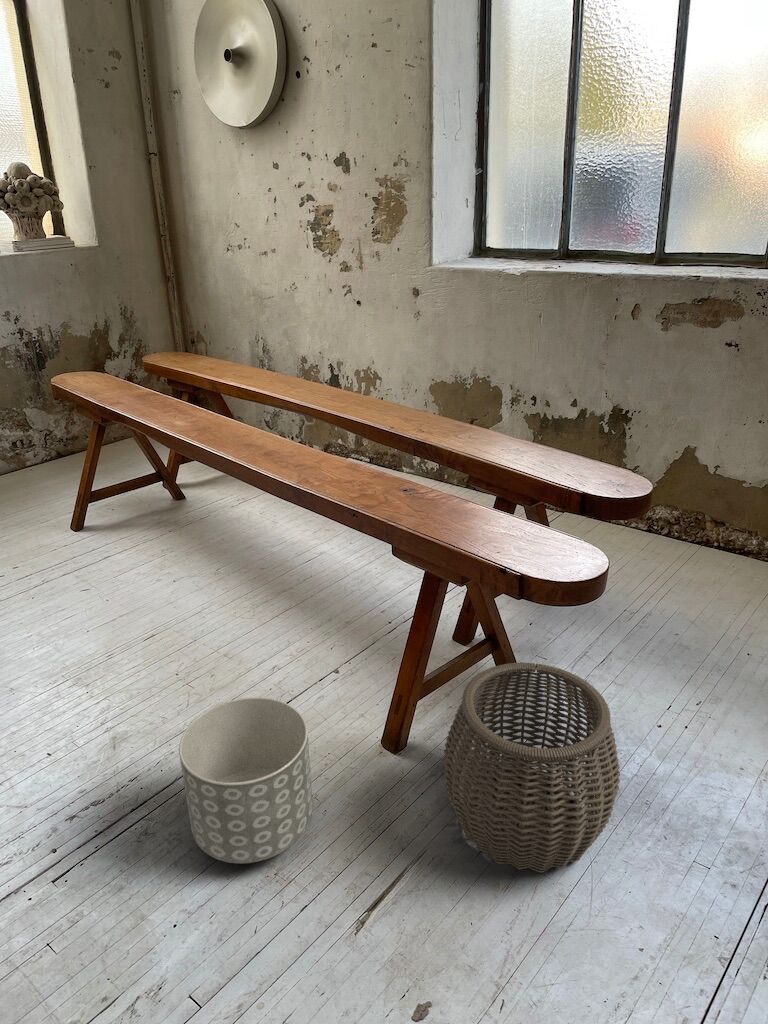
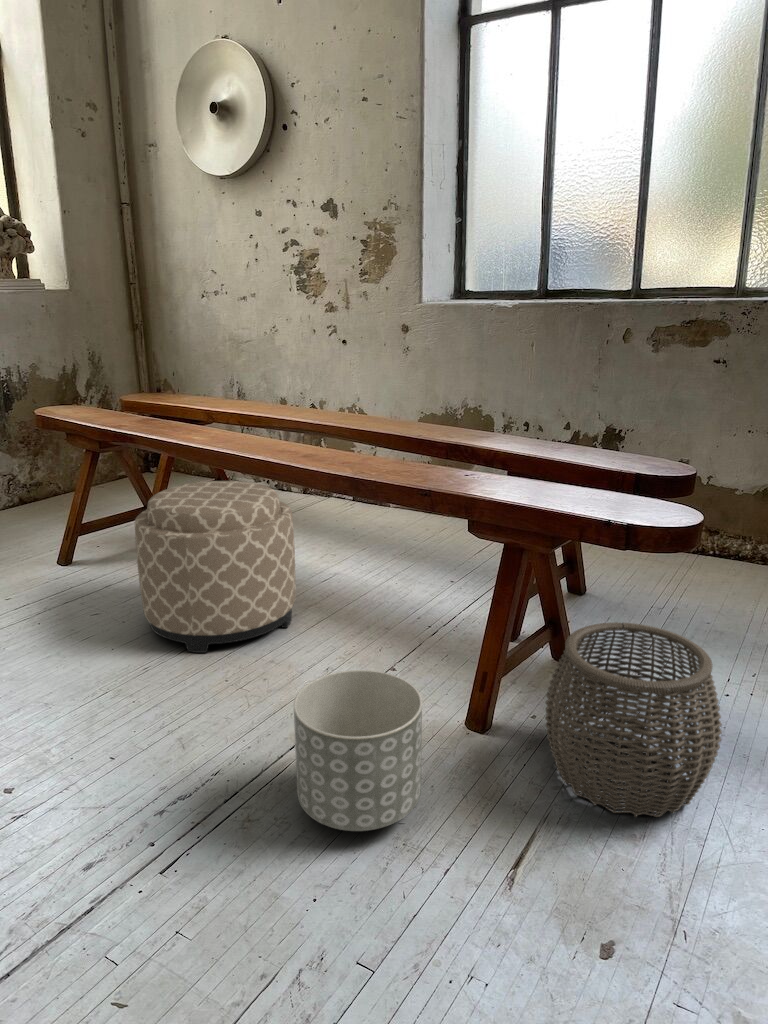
ottoman: none [104,466,266,638] -> present [135,481,296,653]

